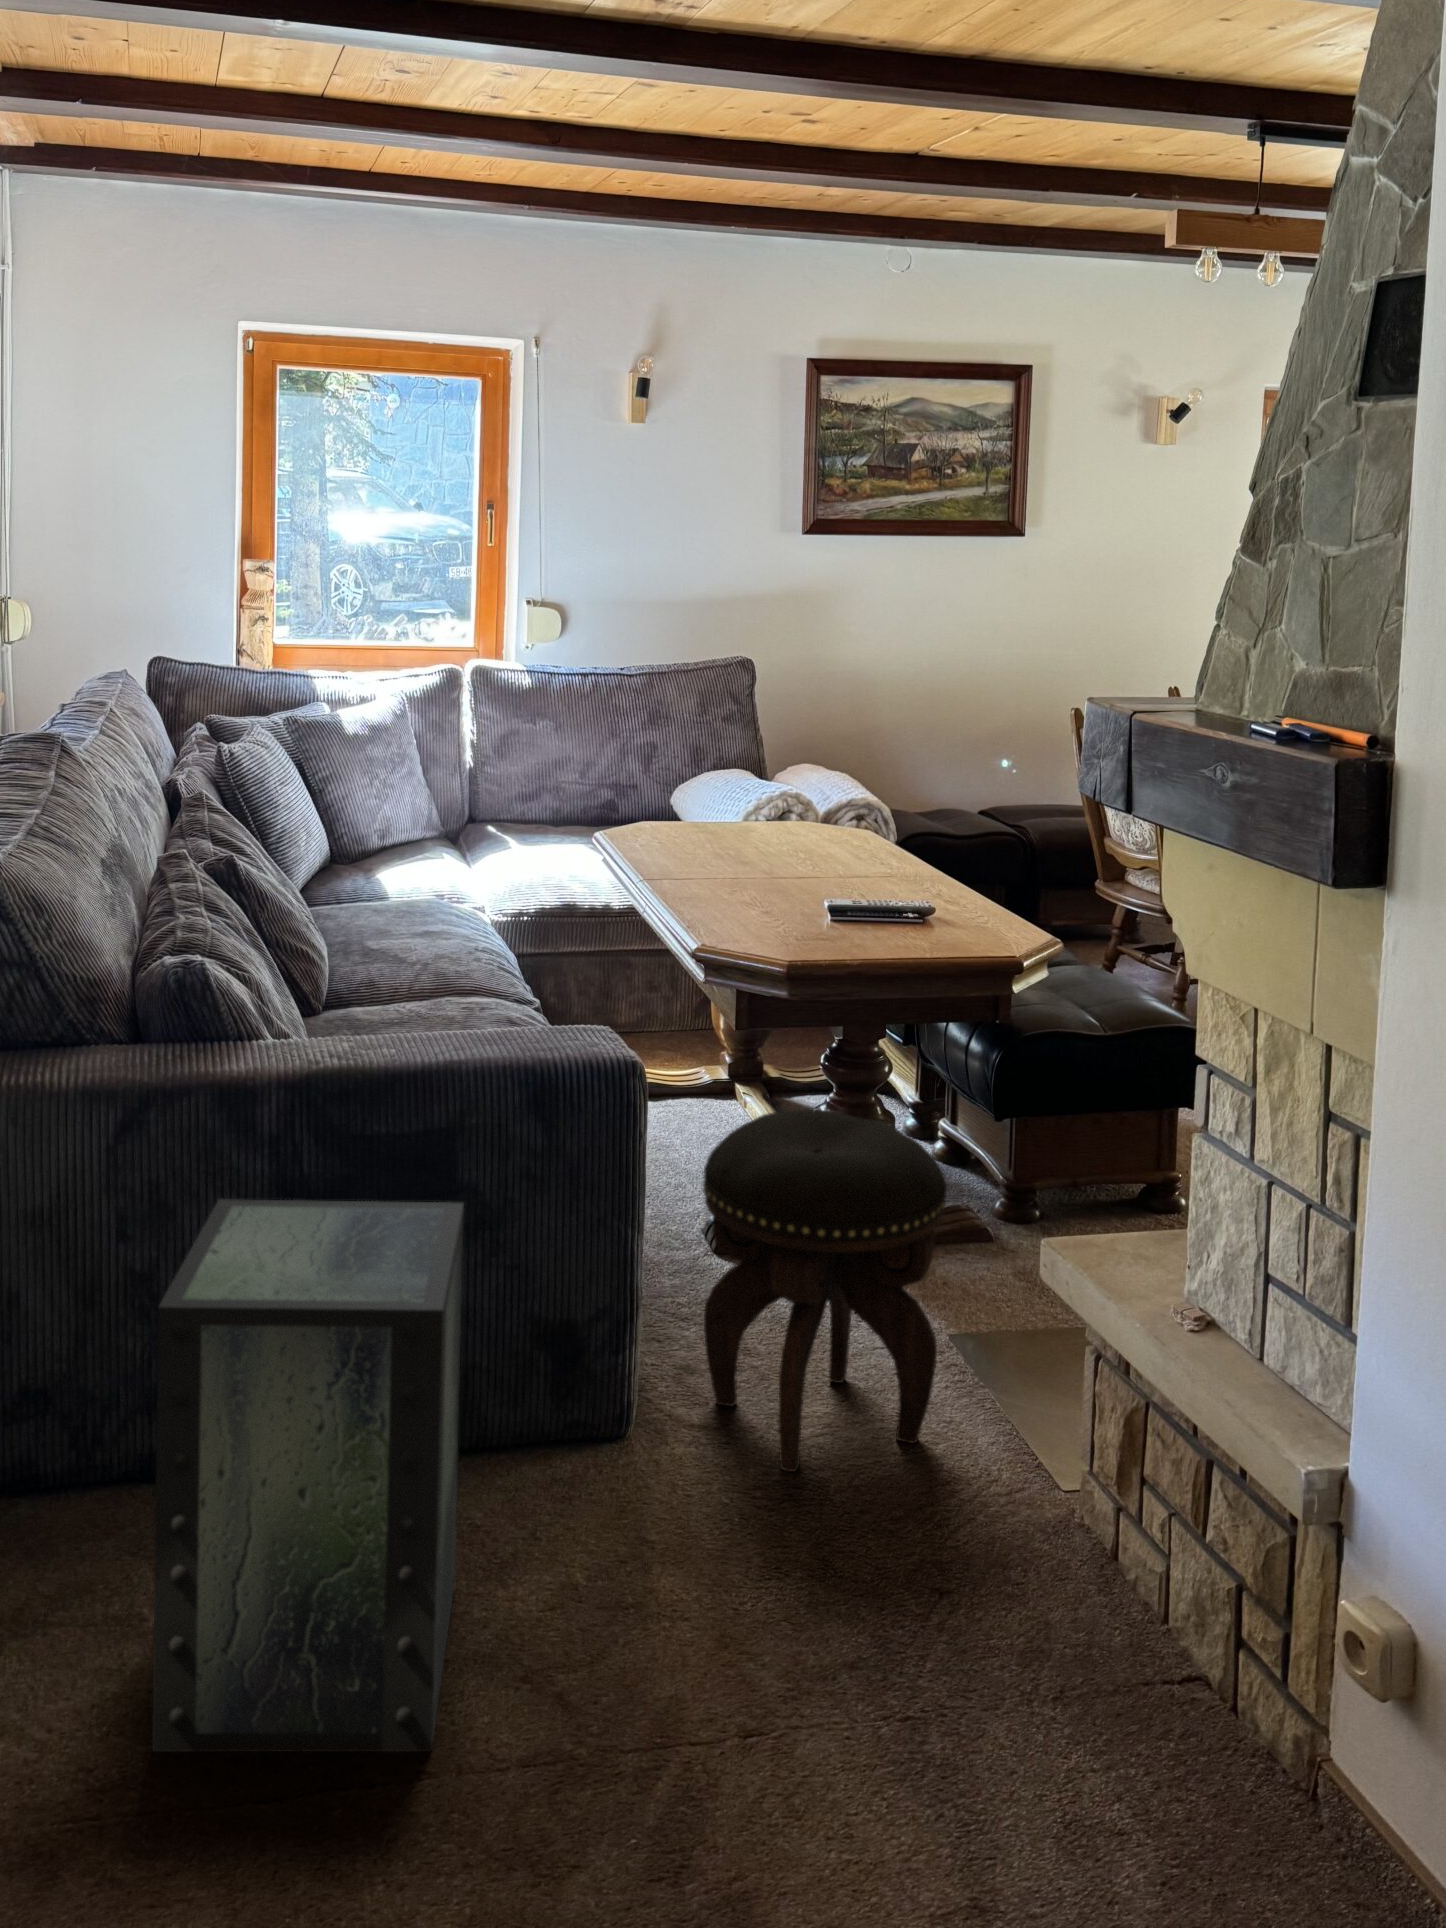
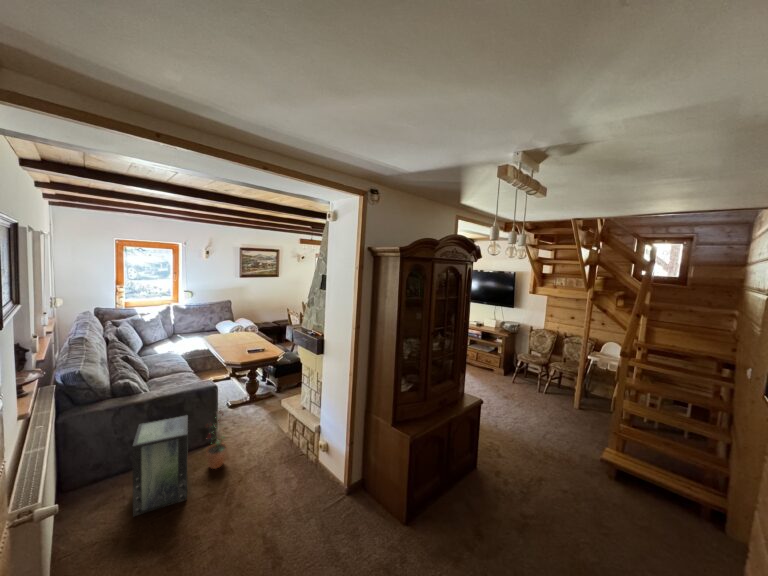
footstool: present [703,1110,947,1472] -> none [228,385,268,441]
potted plant: none [557,1213,683,1602] -> present [206,410,227,469]

